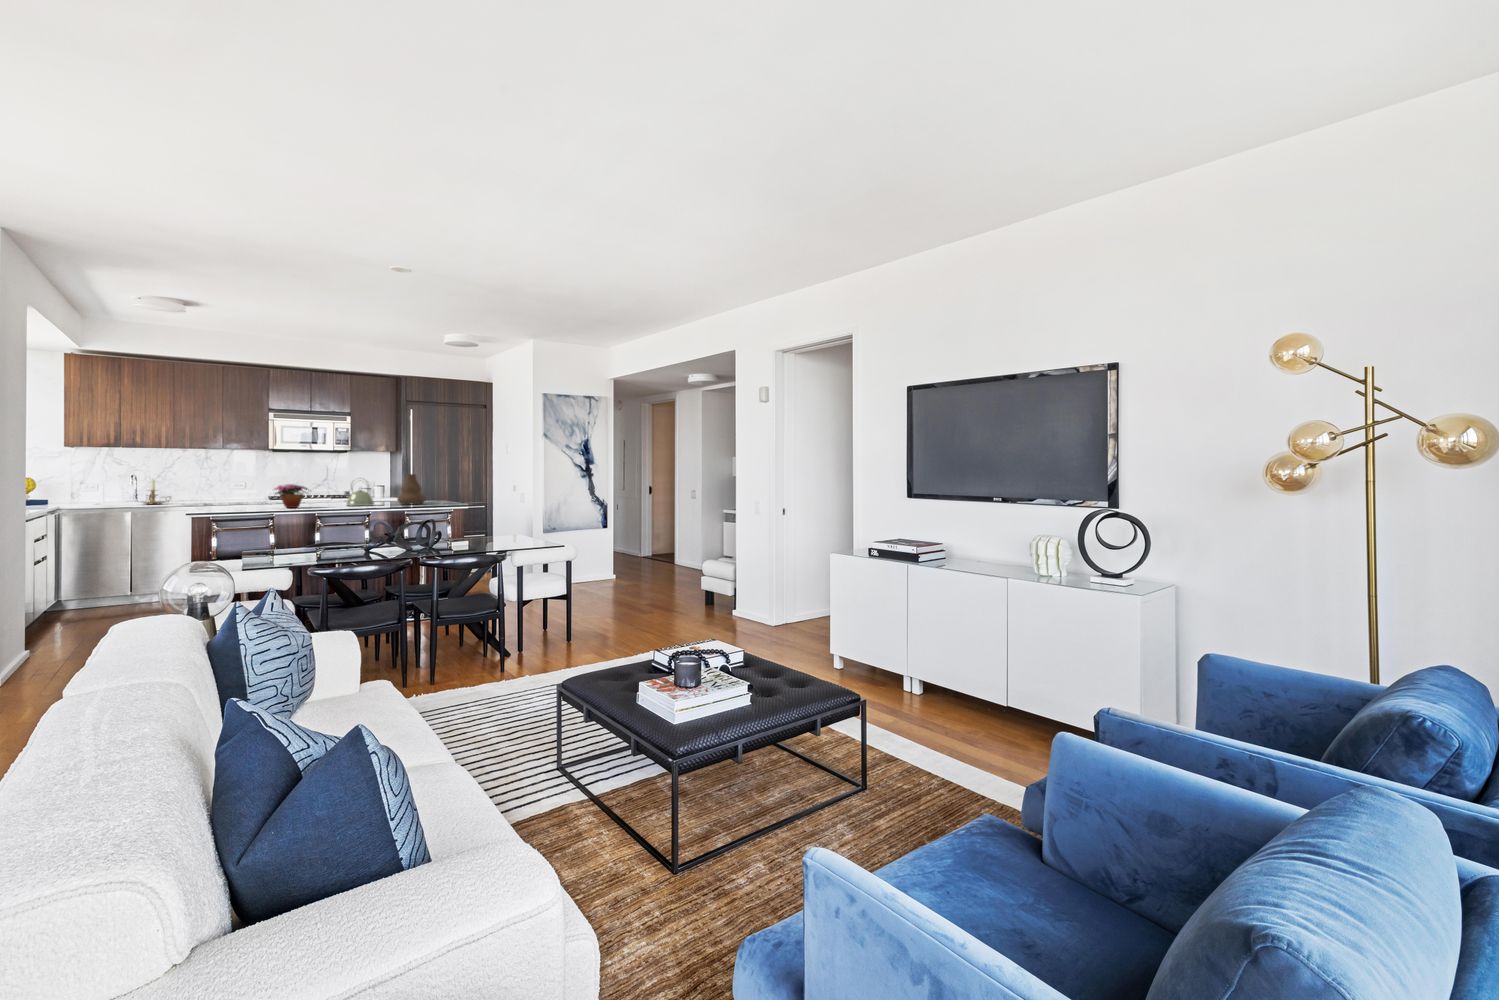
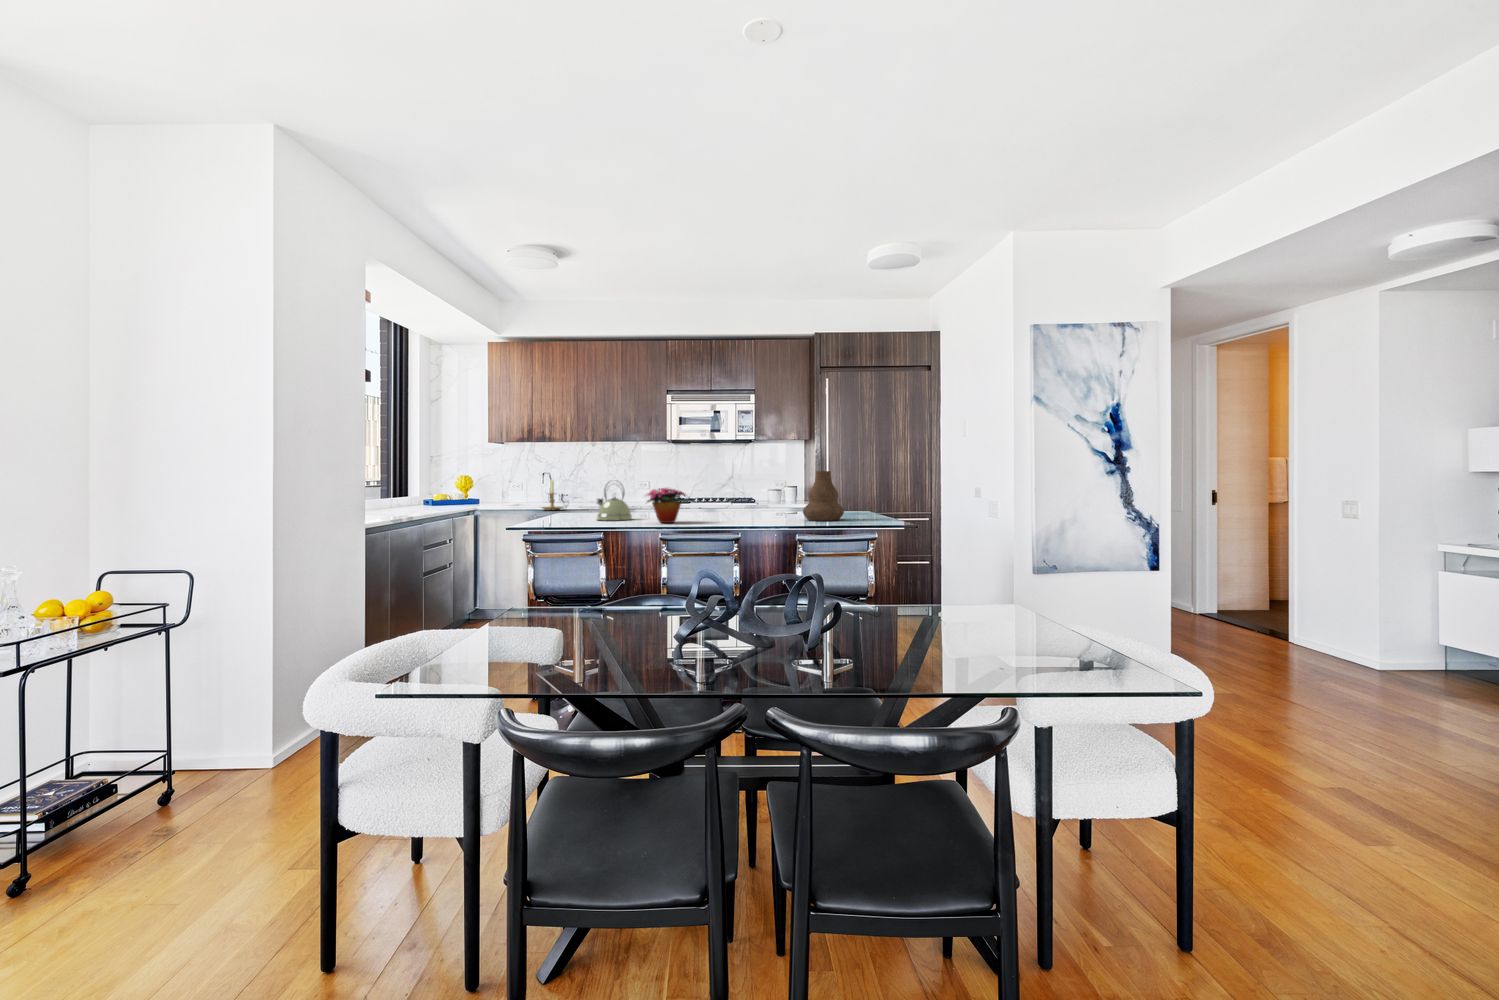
kettle: present [344,487,374,506] -> present [597,480,632,520]

